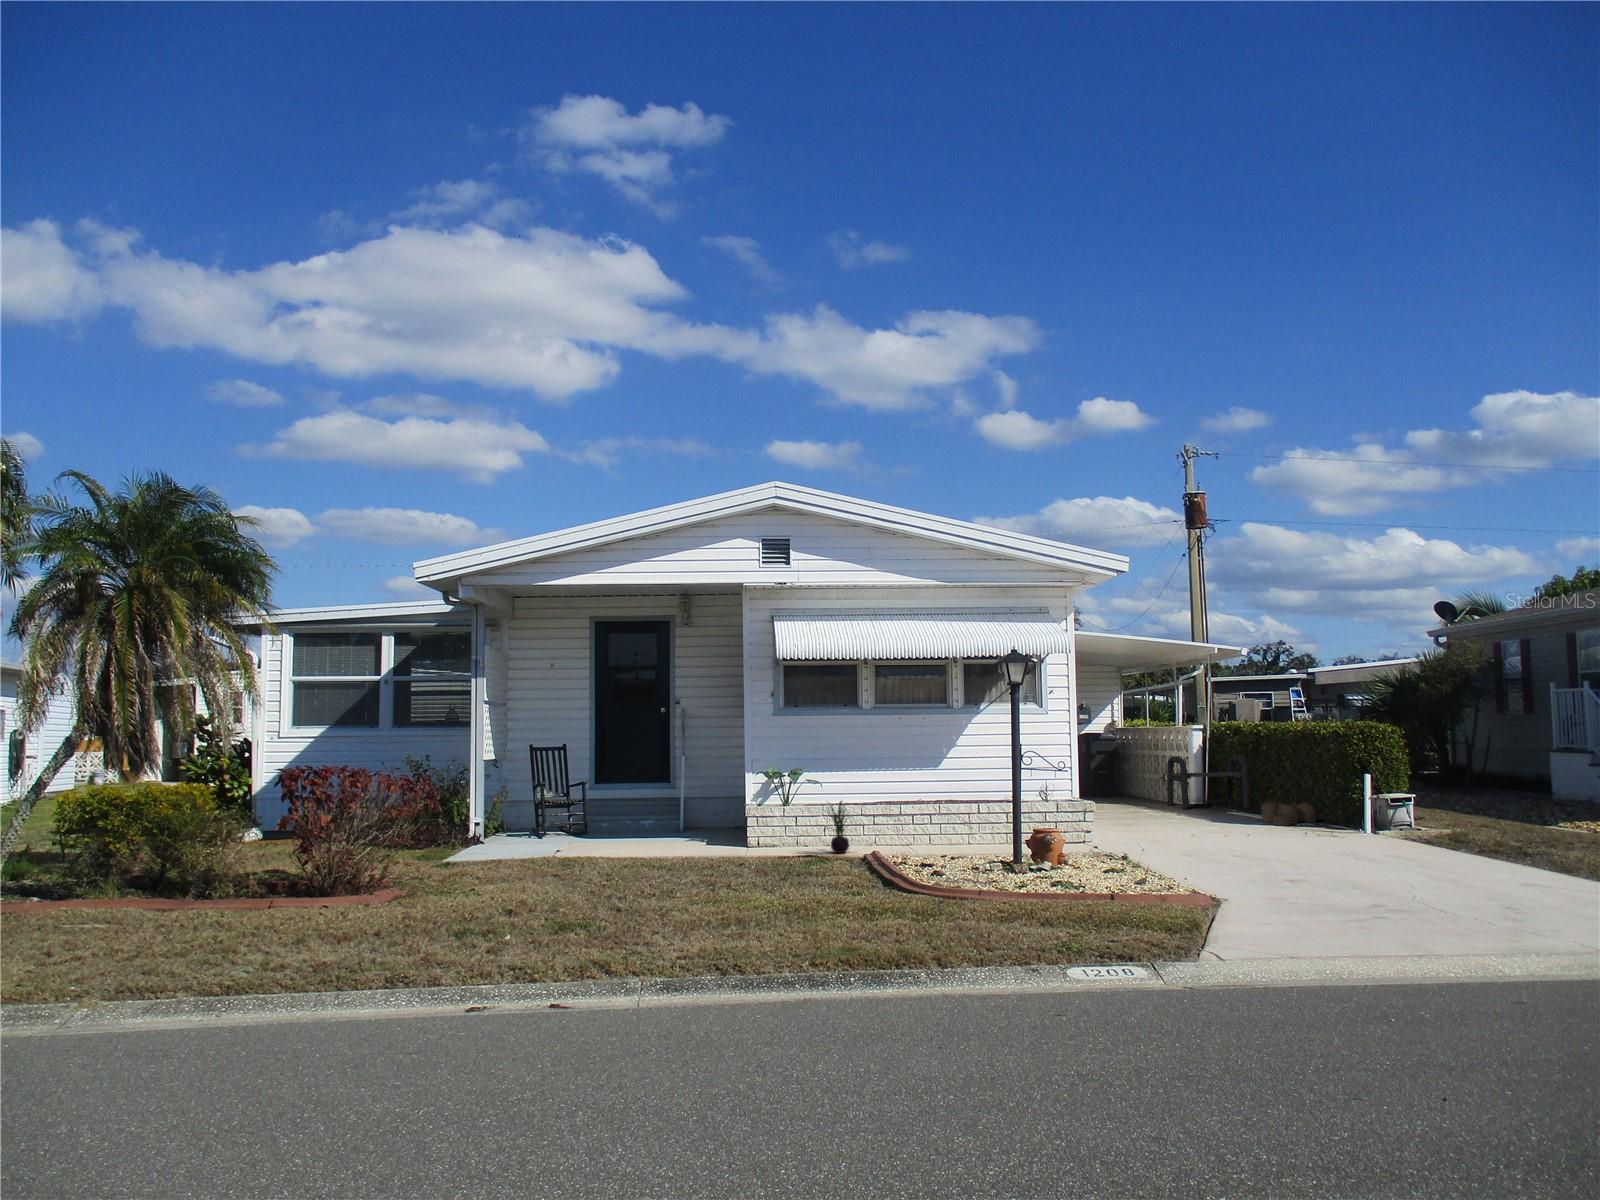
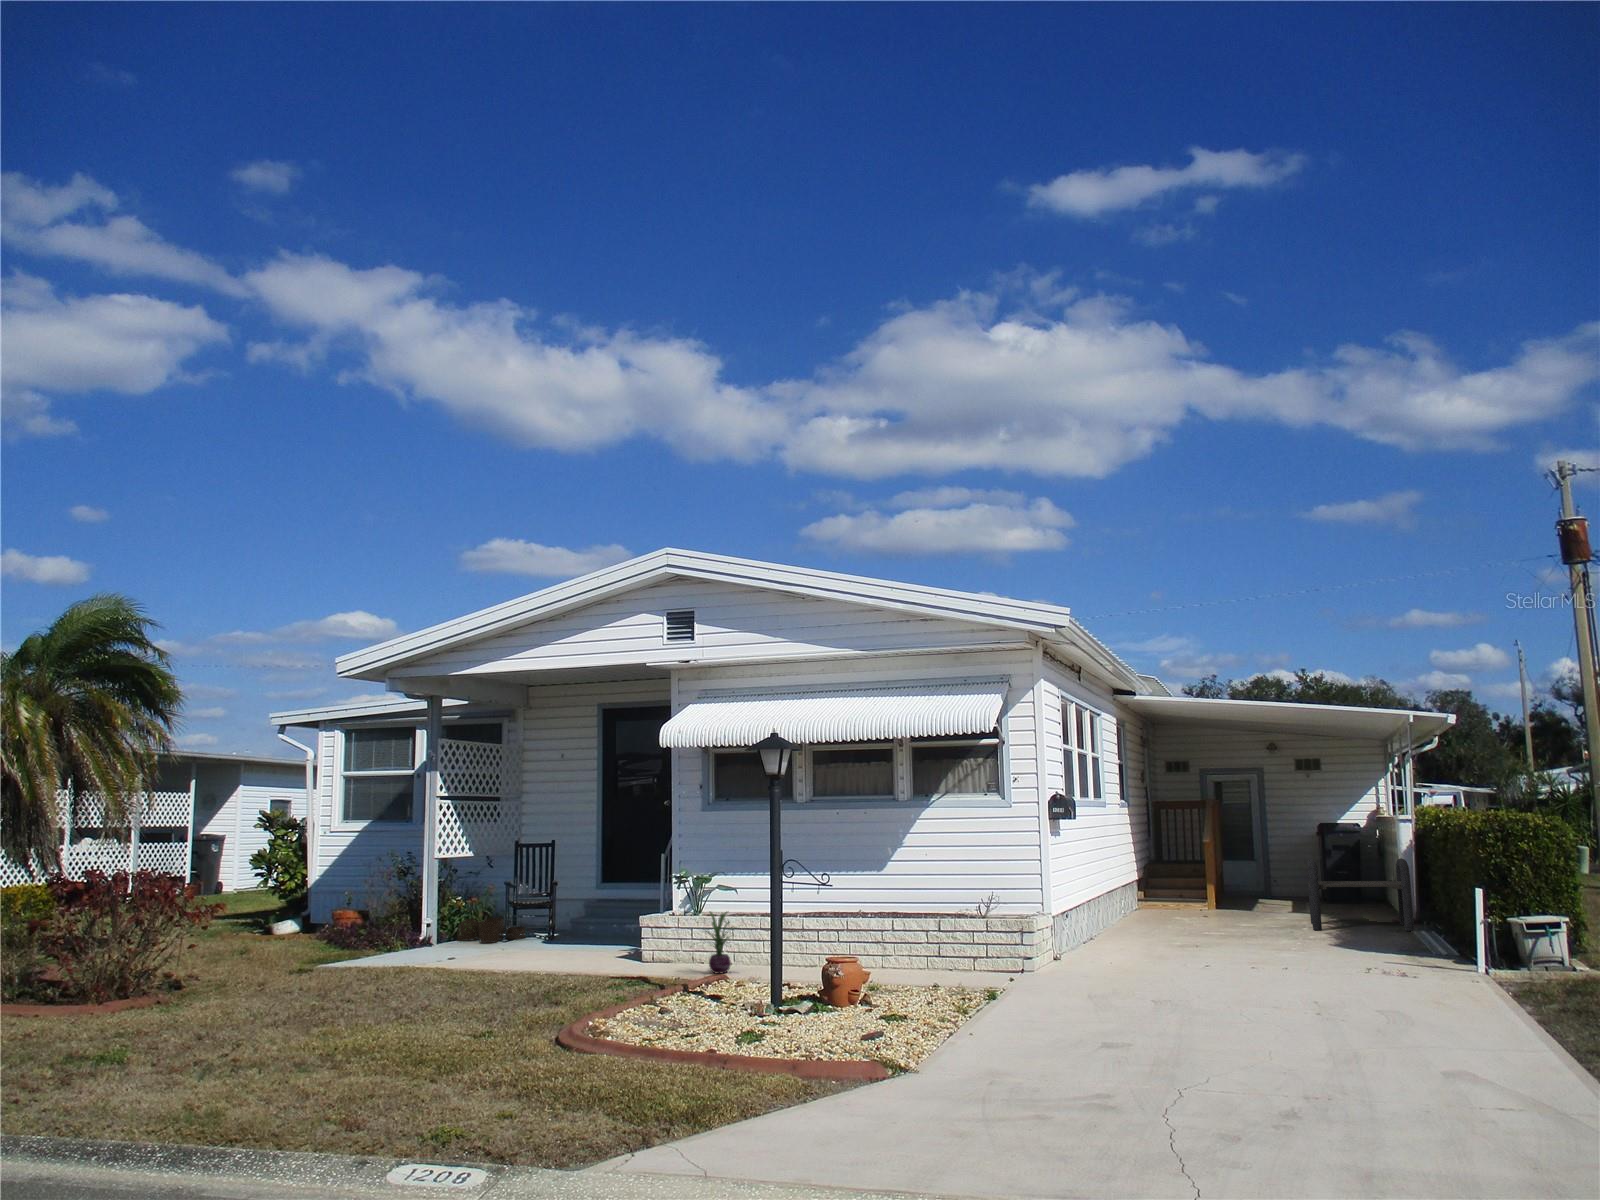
woven basket: present [1261,802,1316,826] -> present [457,916,525,943]

